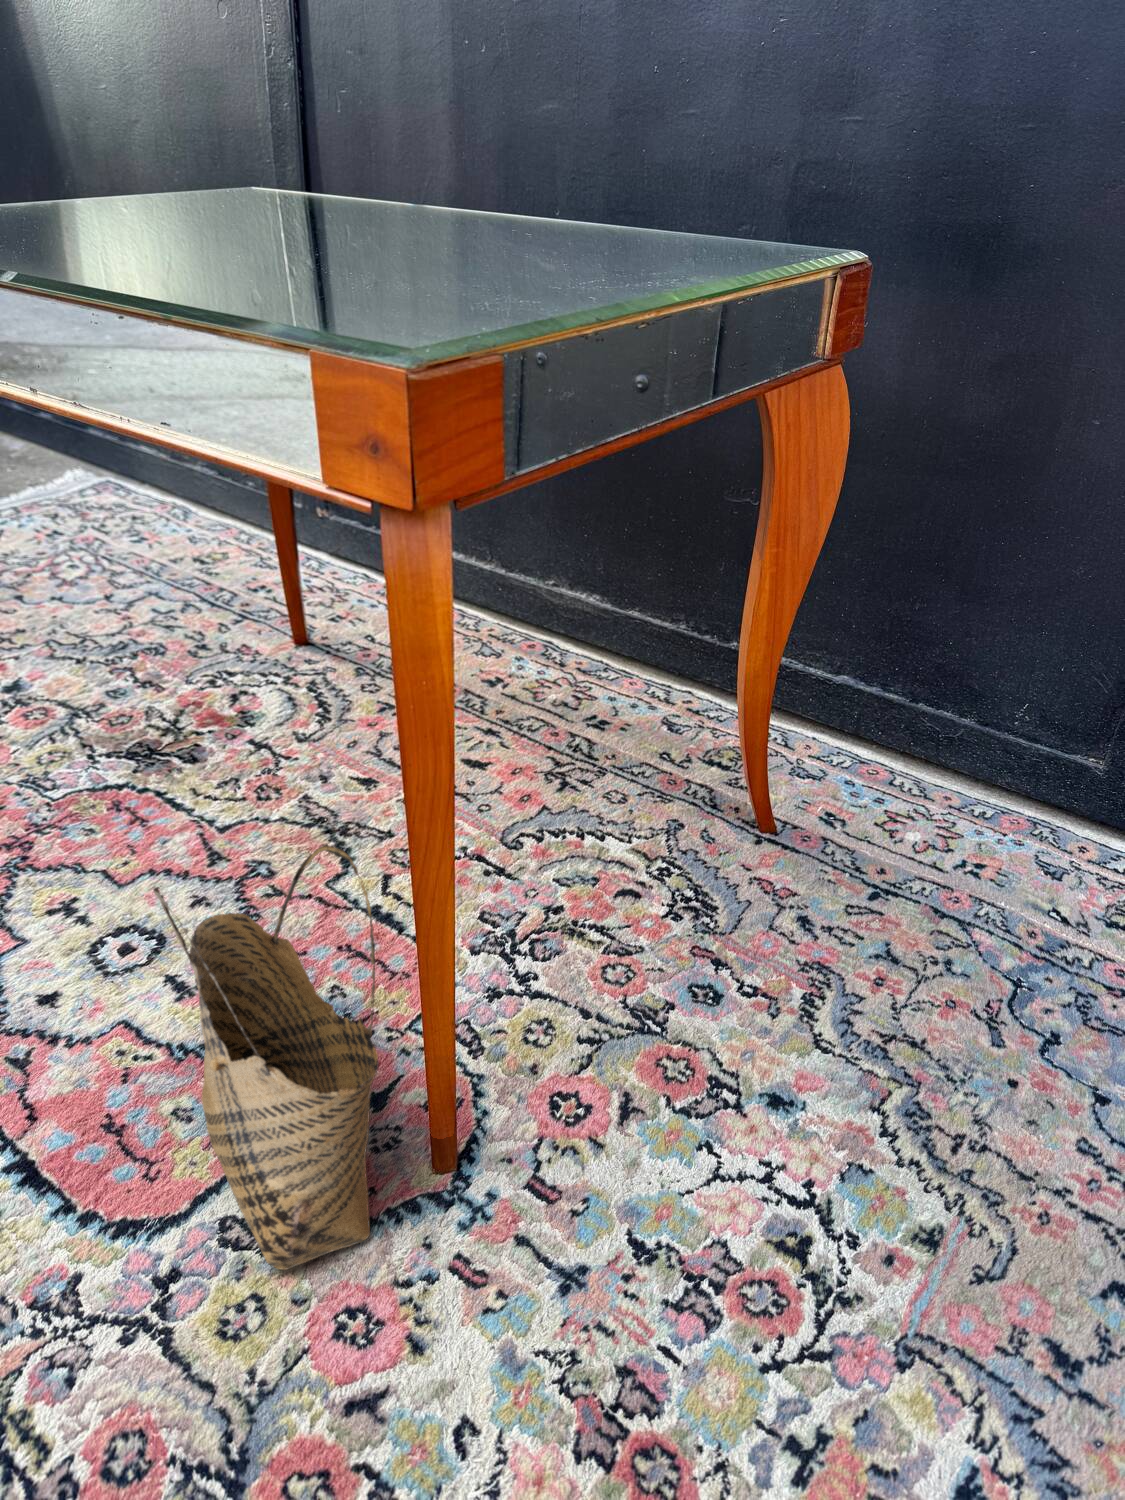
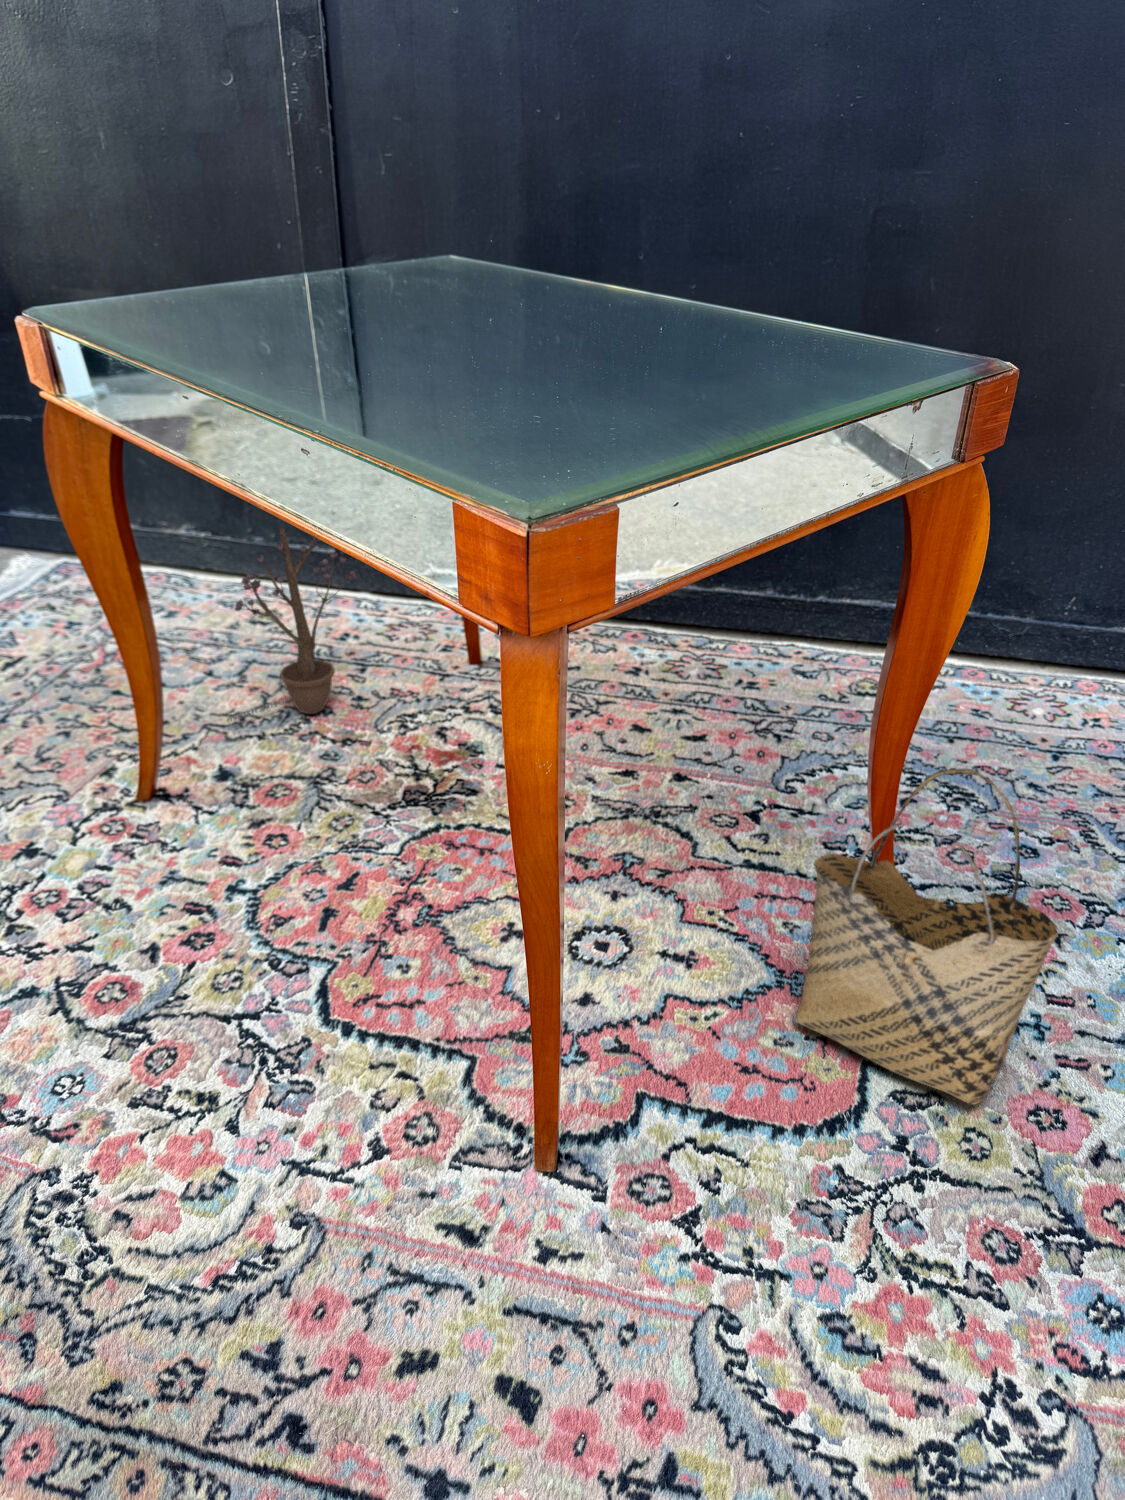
decorative plant: none [58,451,197,649] -> present [227,528,356,722]

